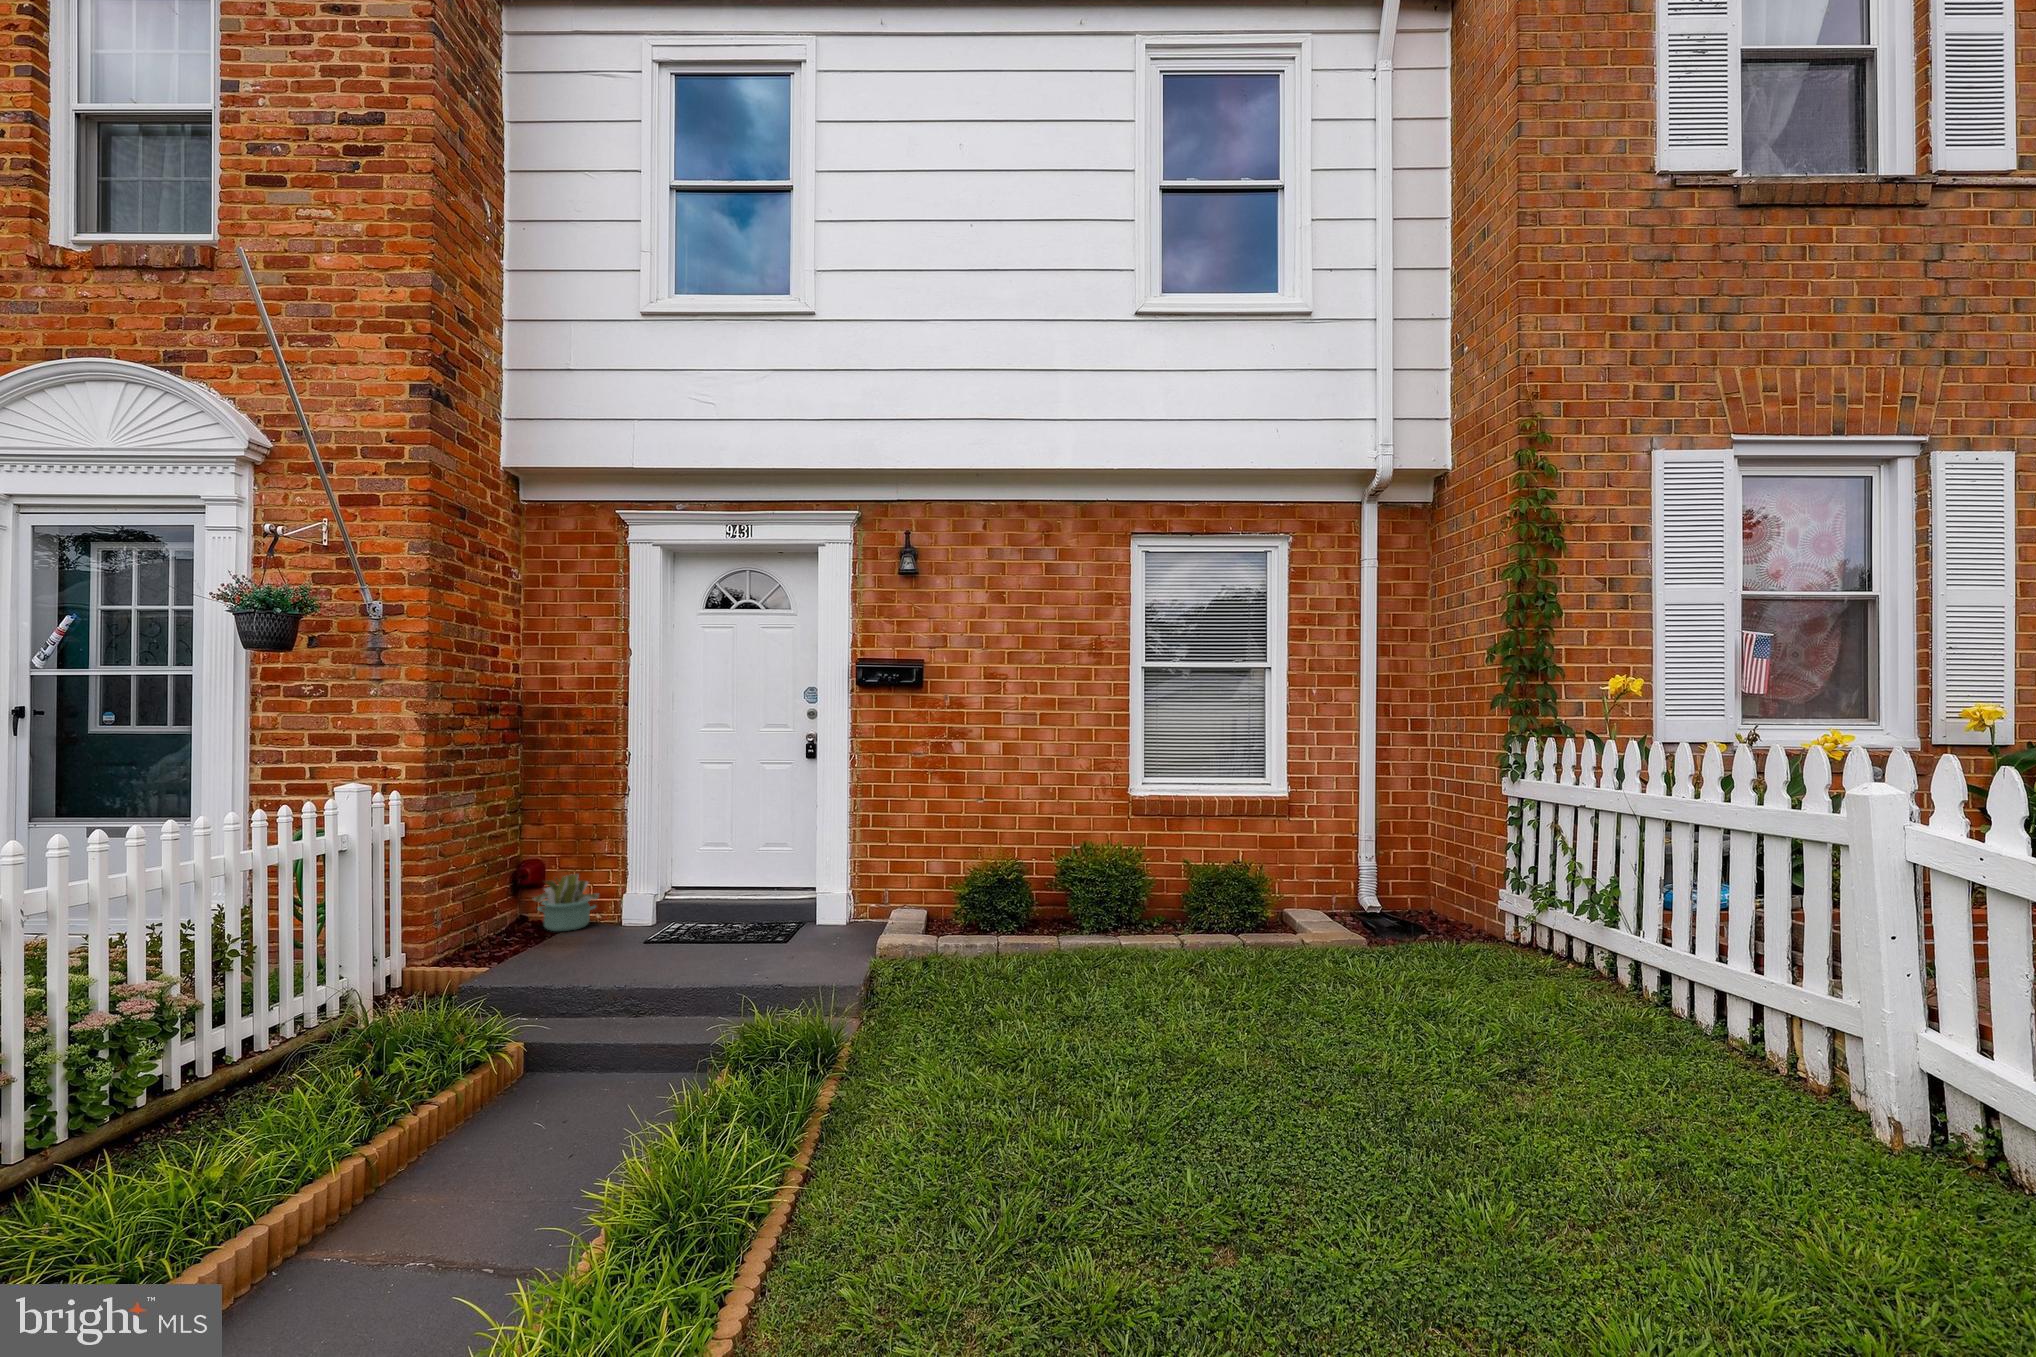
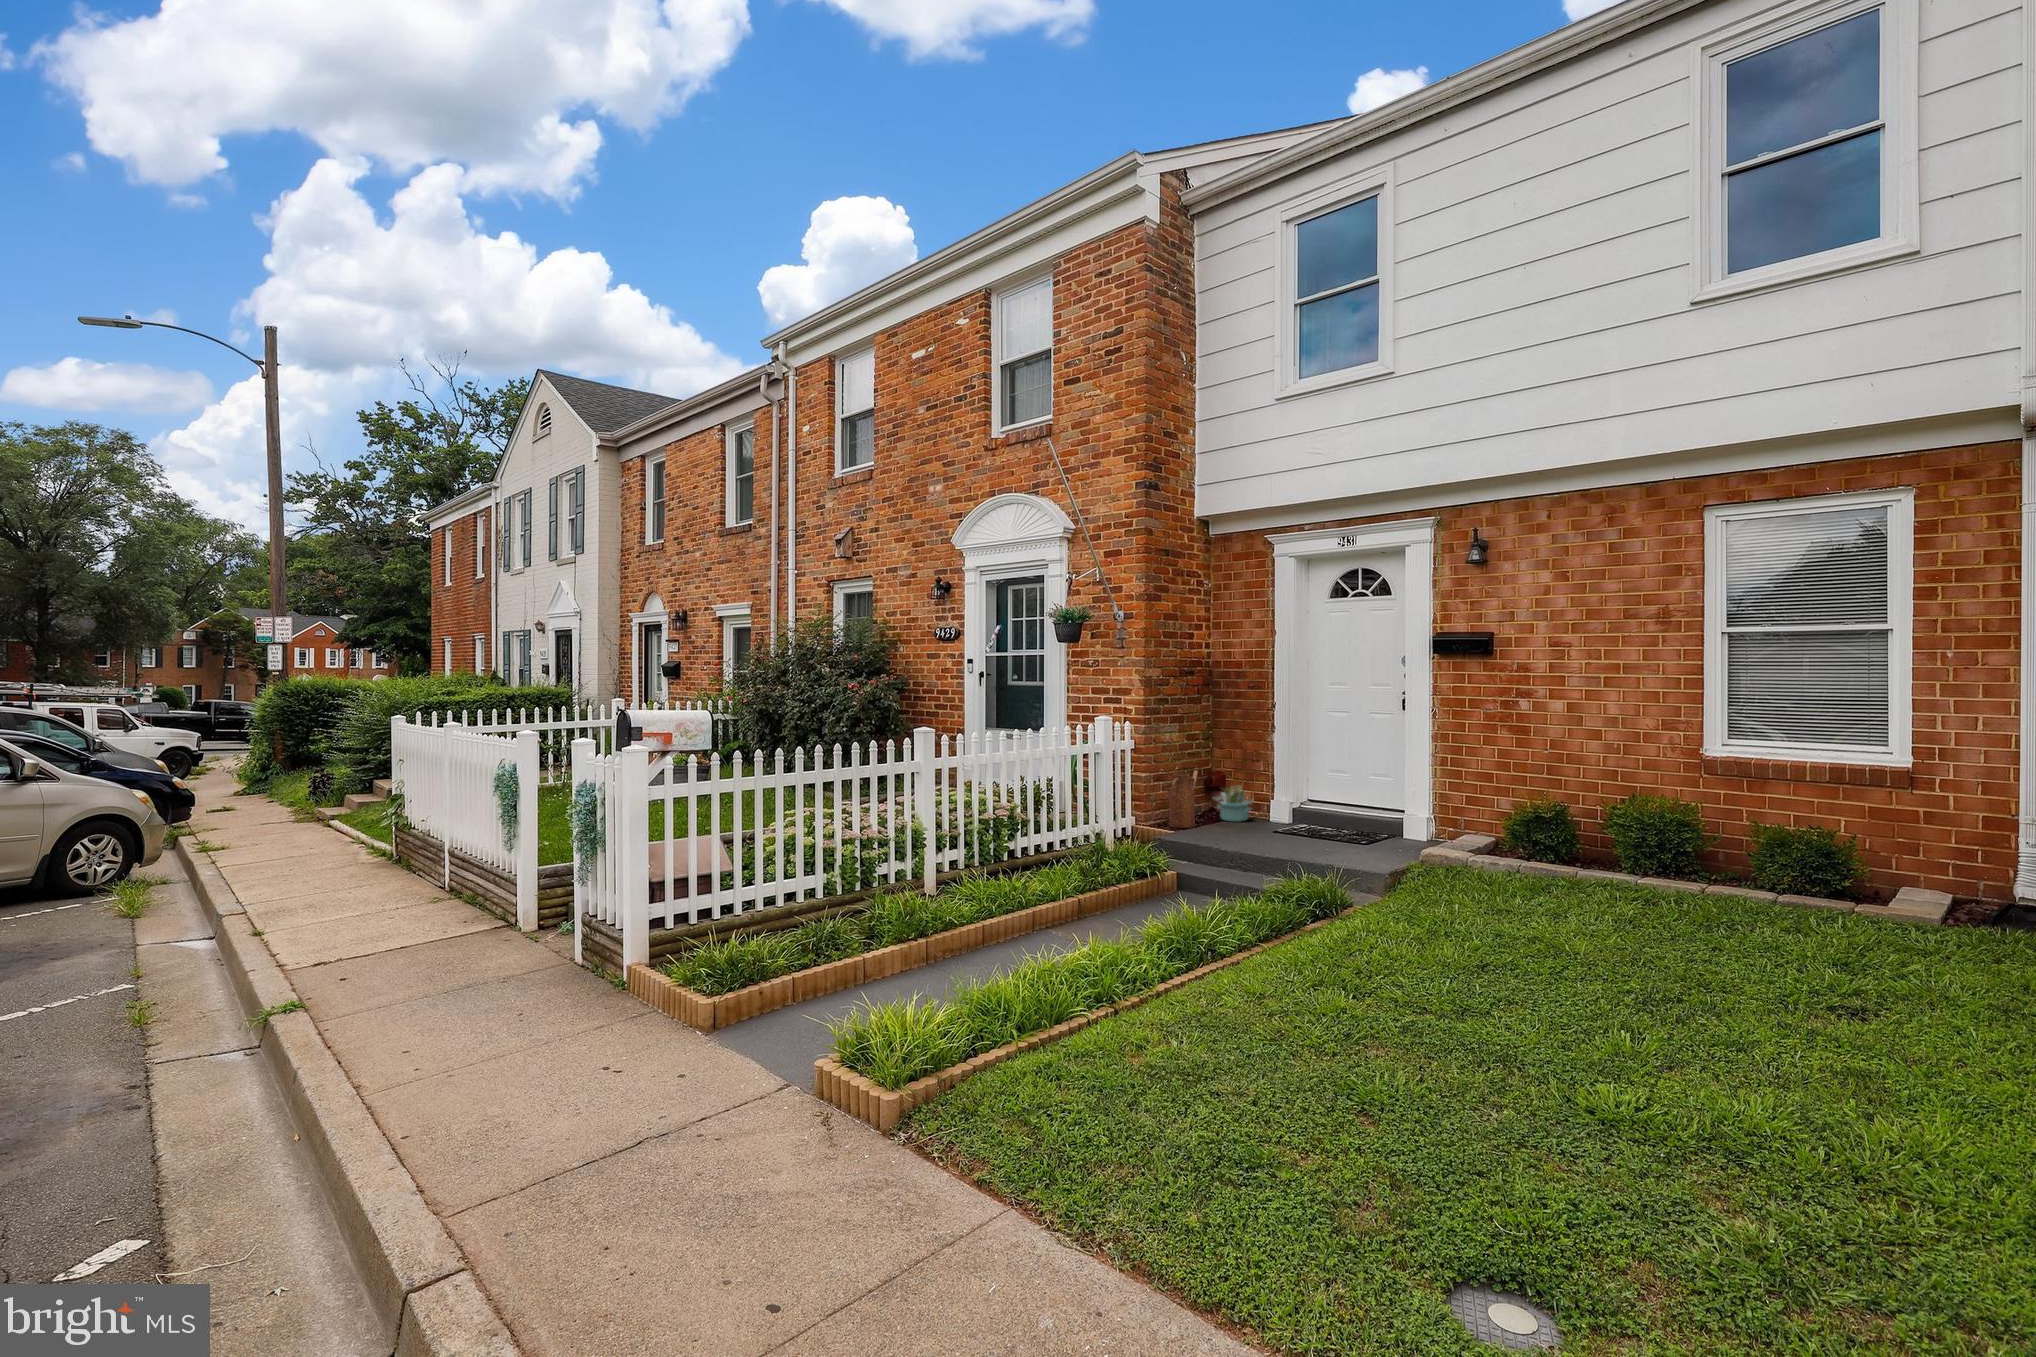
watering can: none [464,860,510,960] -> present [1169,770,1198,828]

